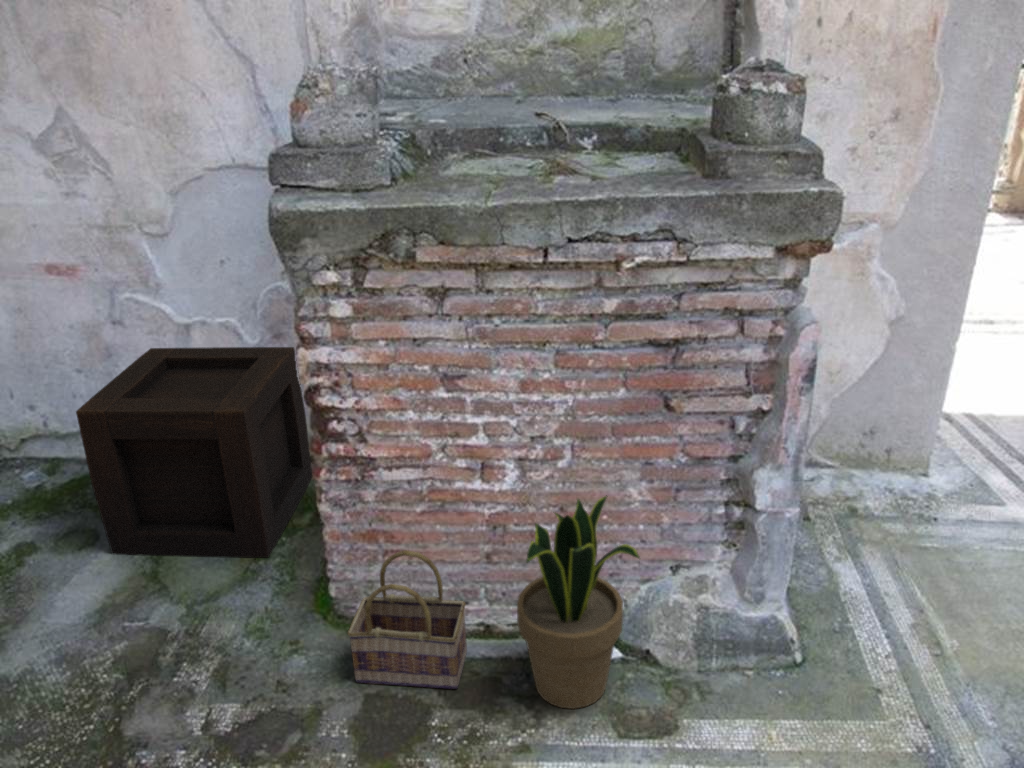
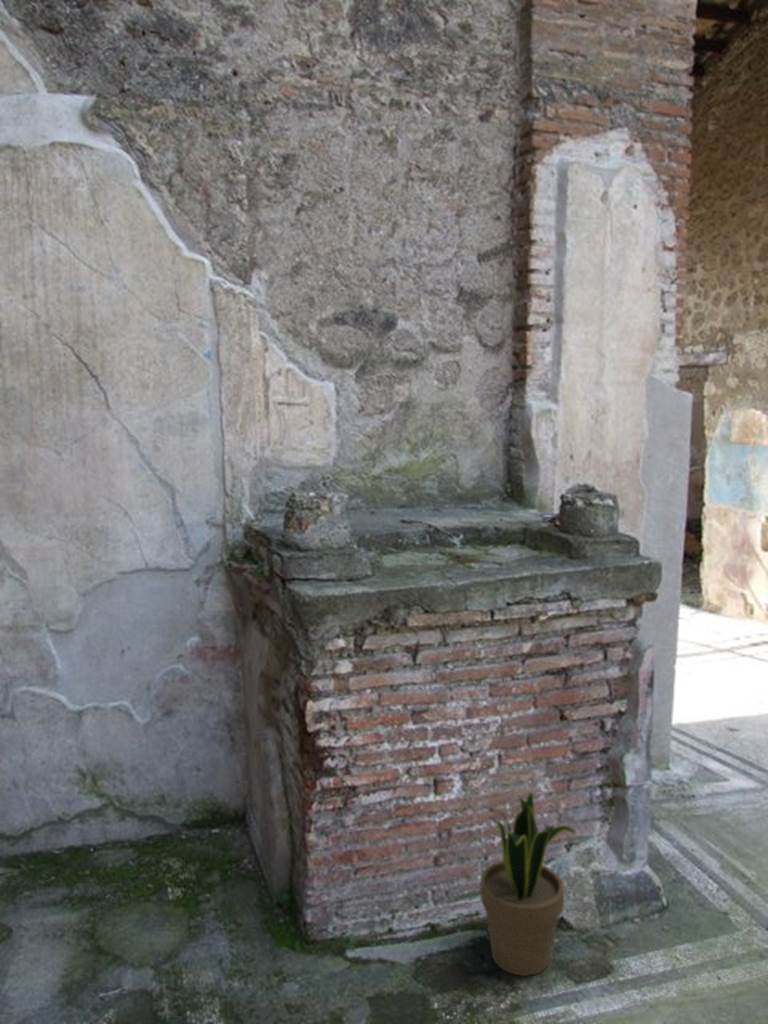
wooden crate: present [76,347,312,558] -> none [32,715,201,938]
basket: present [347,550,467,689] -> none [343,864,442,996]

